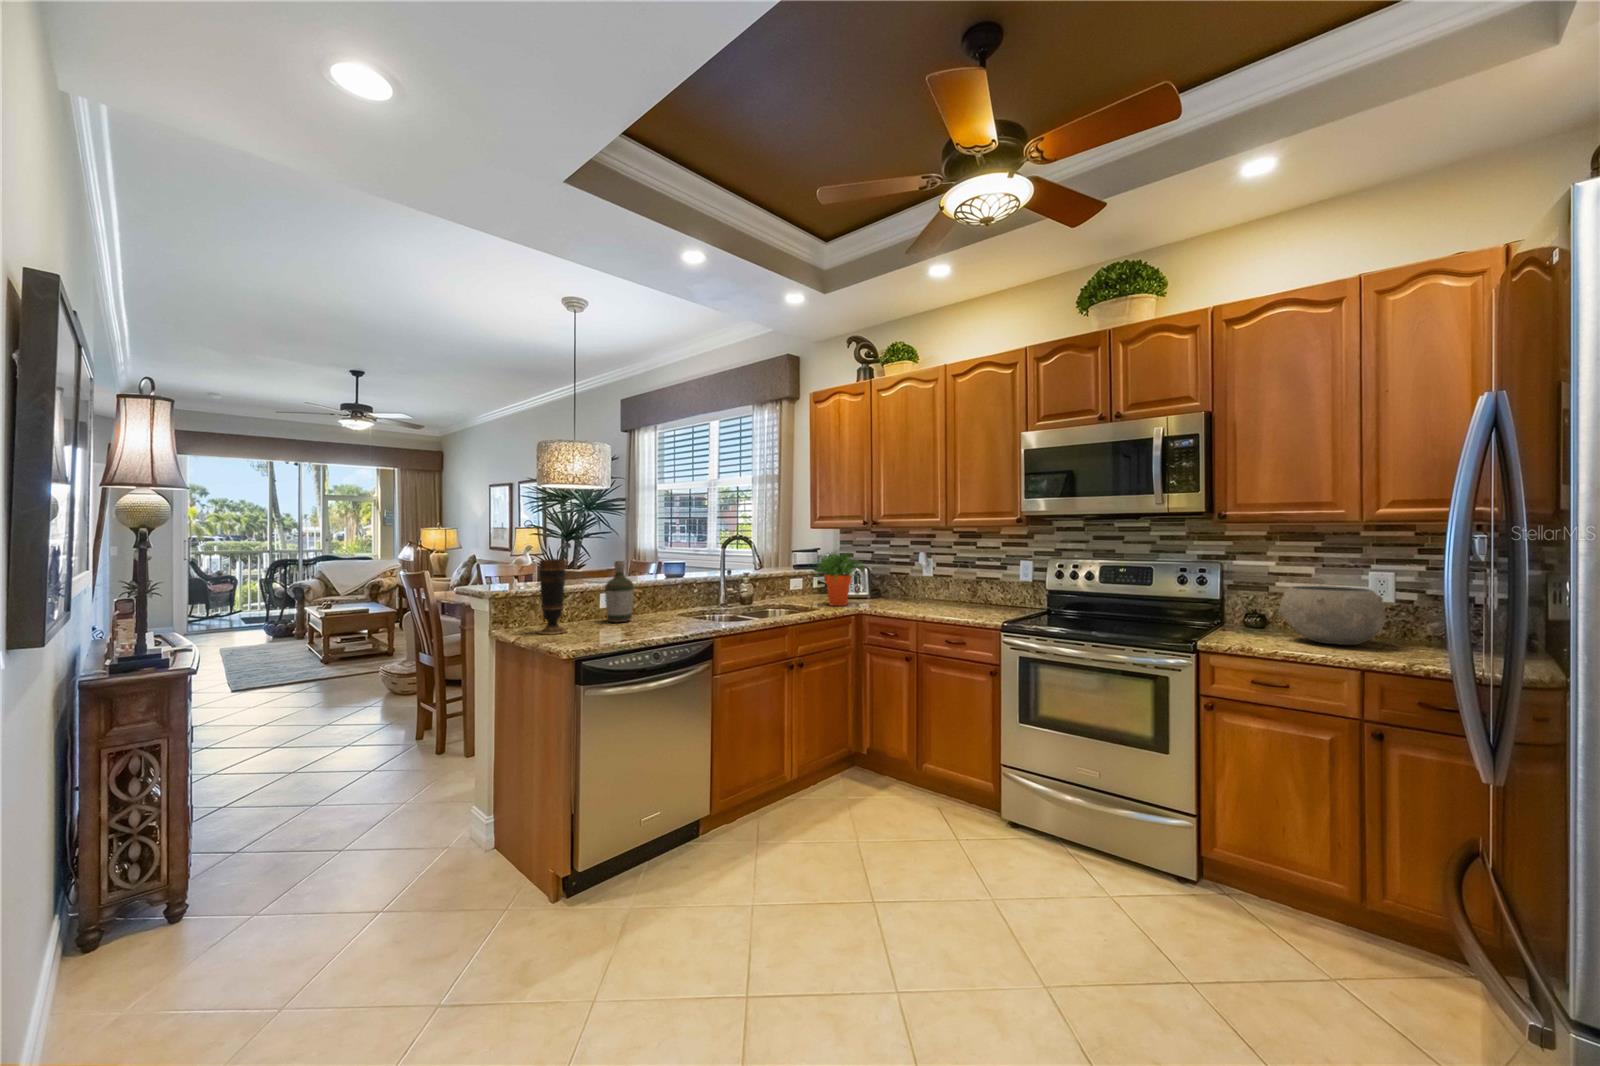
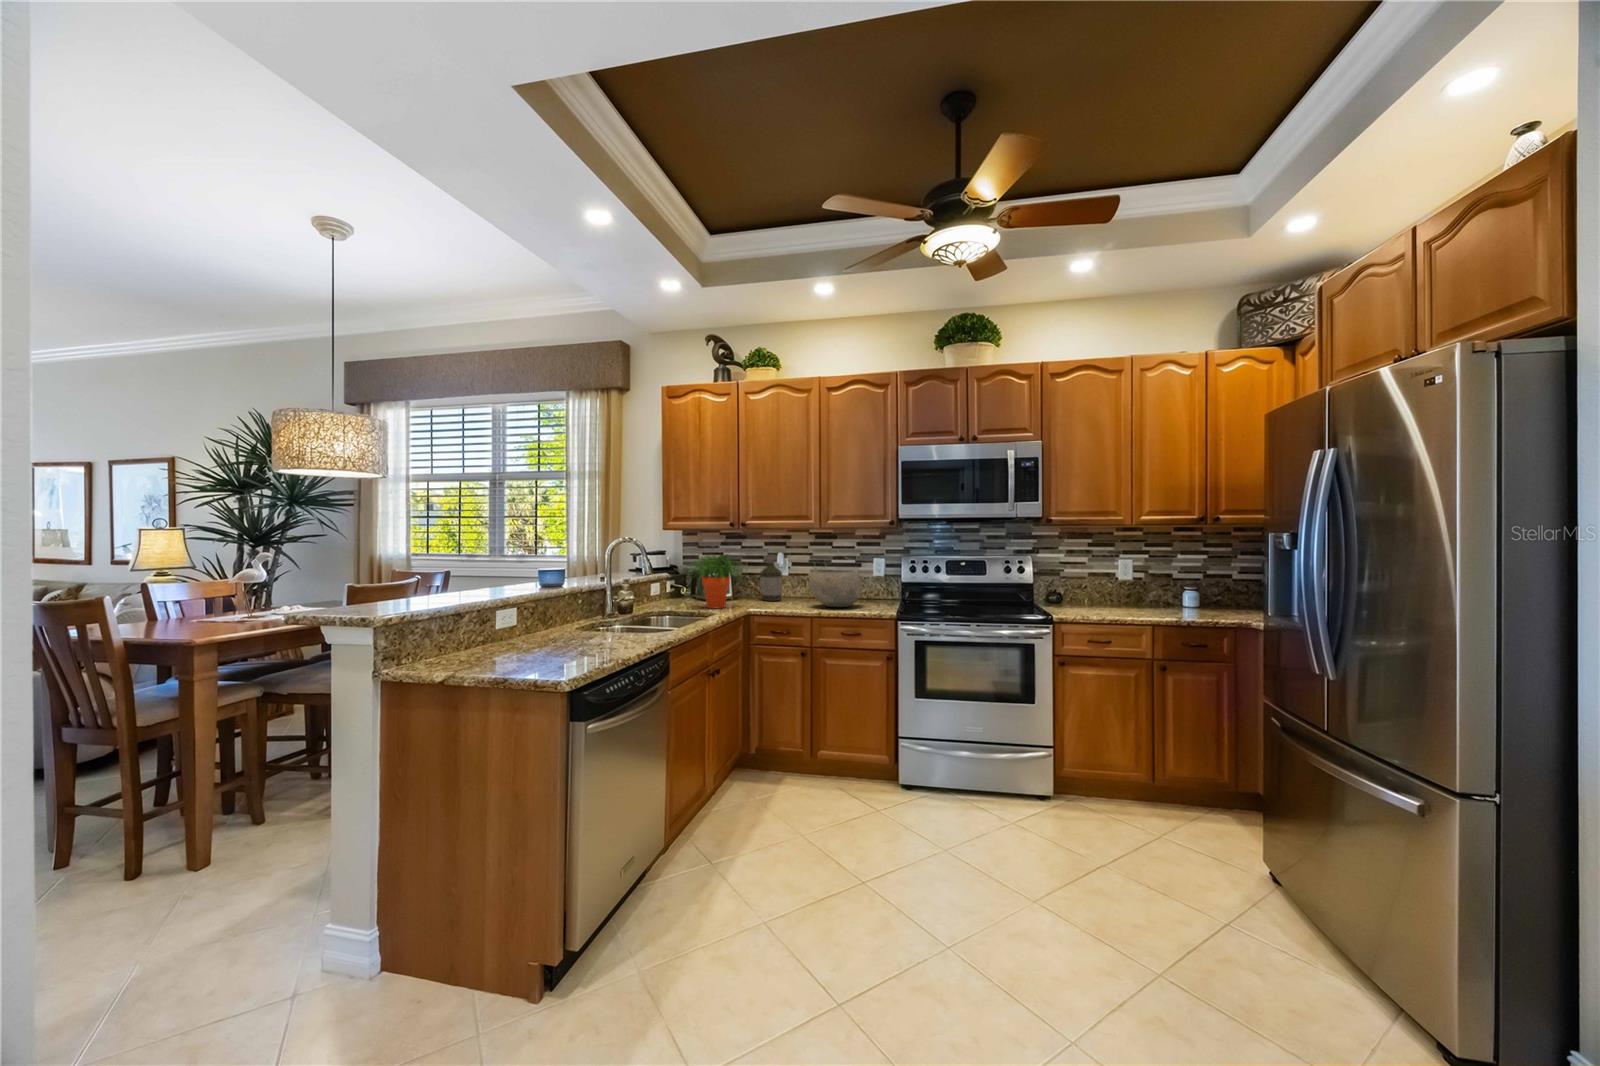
vase: present [539,559,566,634] -> none [451,568,491,668]
bottle: present [605,561,634,623] -> present [760,554,782,601]
ceramic bowl: present [1278,586,1386,645] -> present [808,570,862,607]

